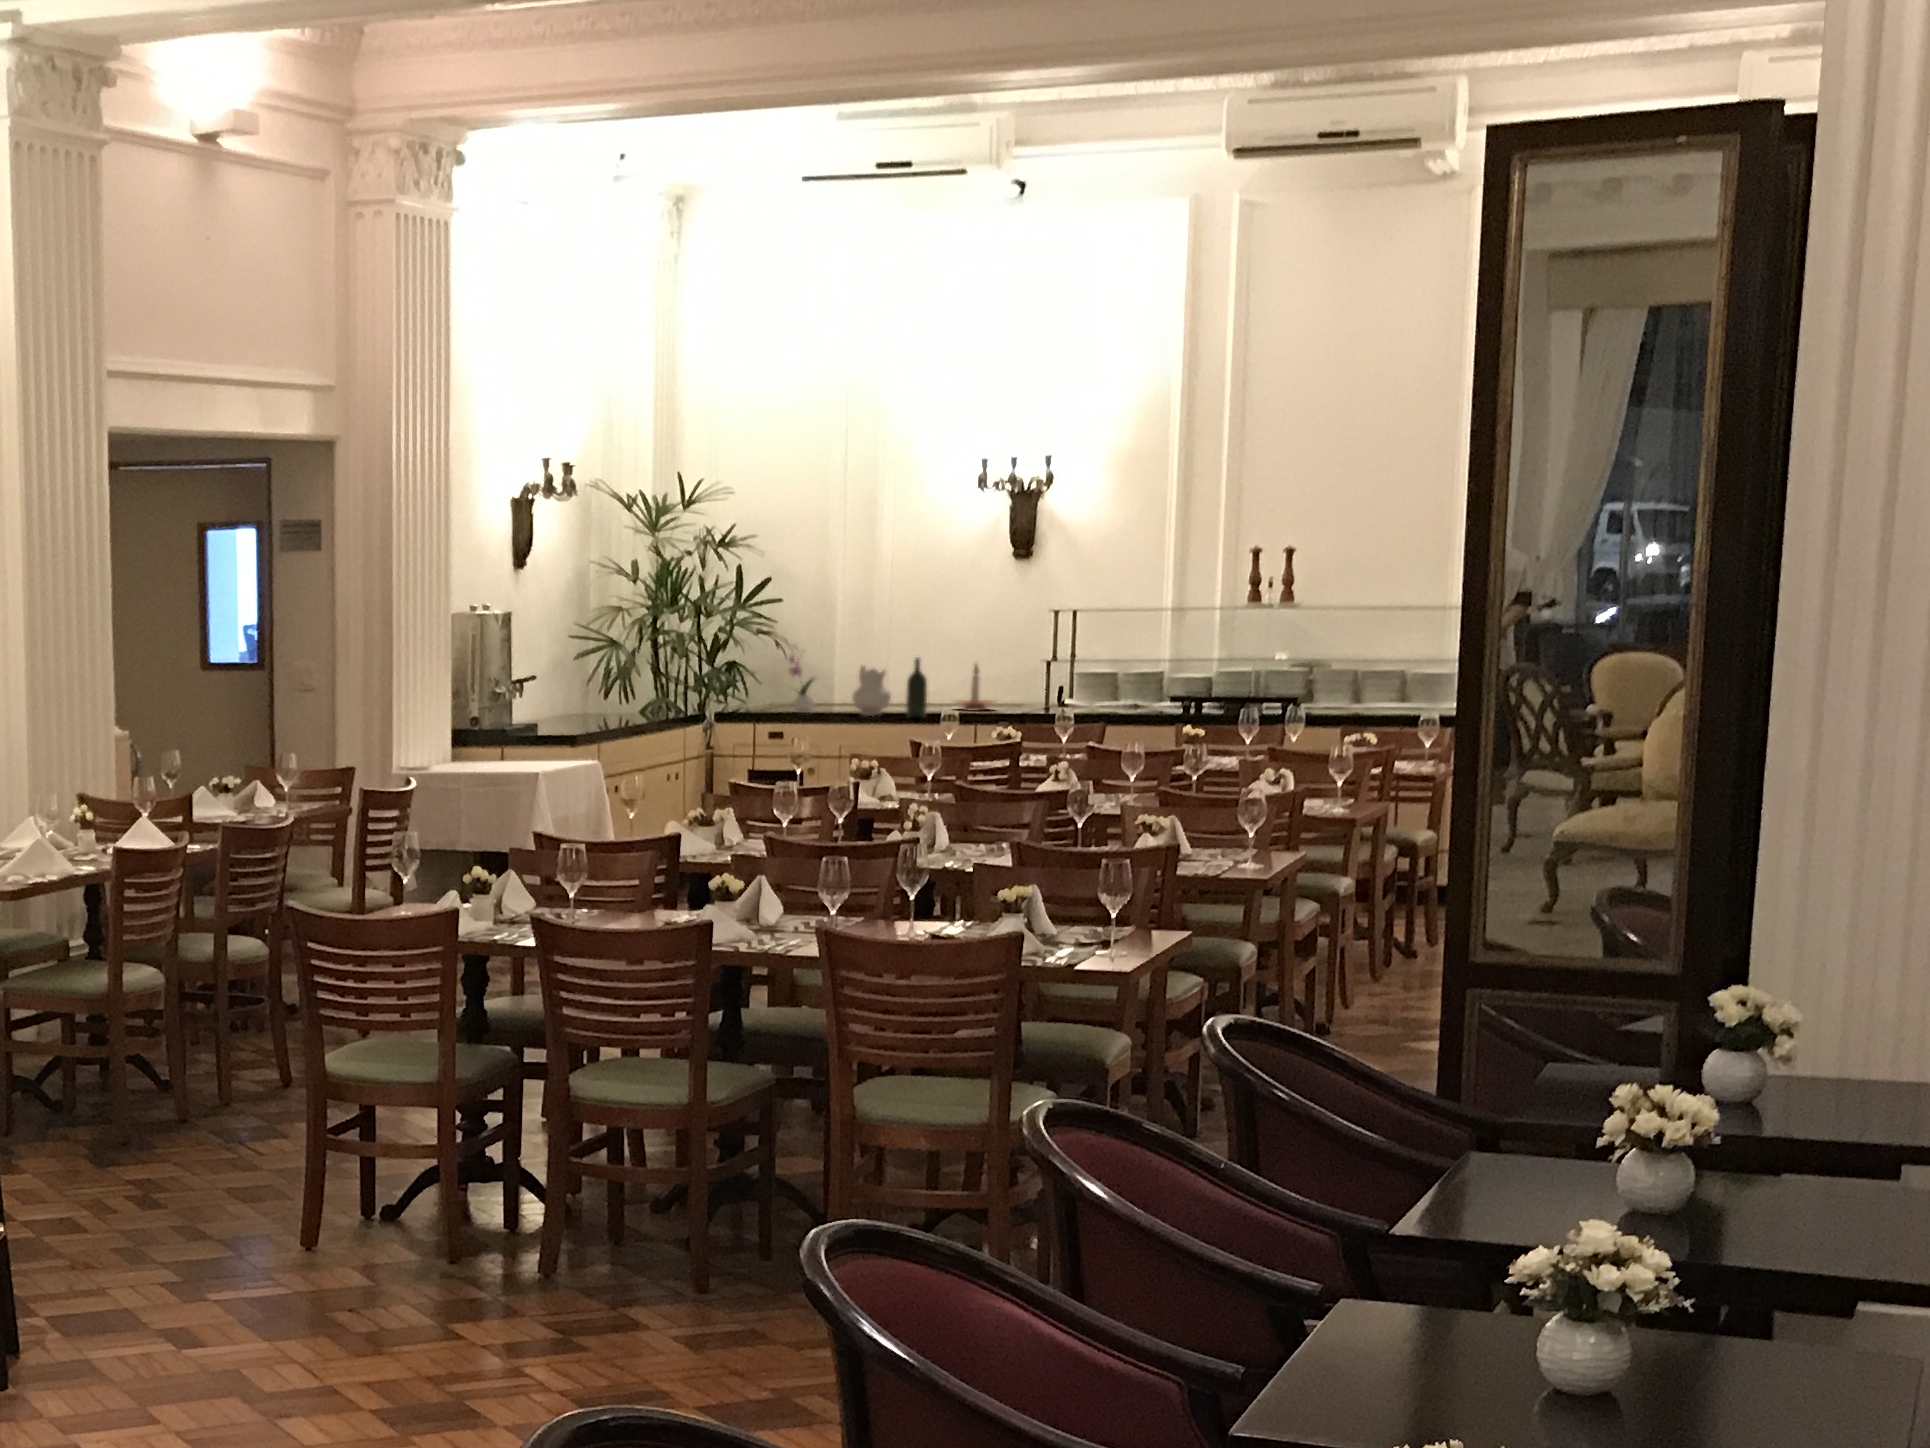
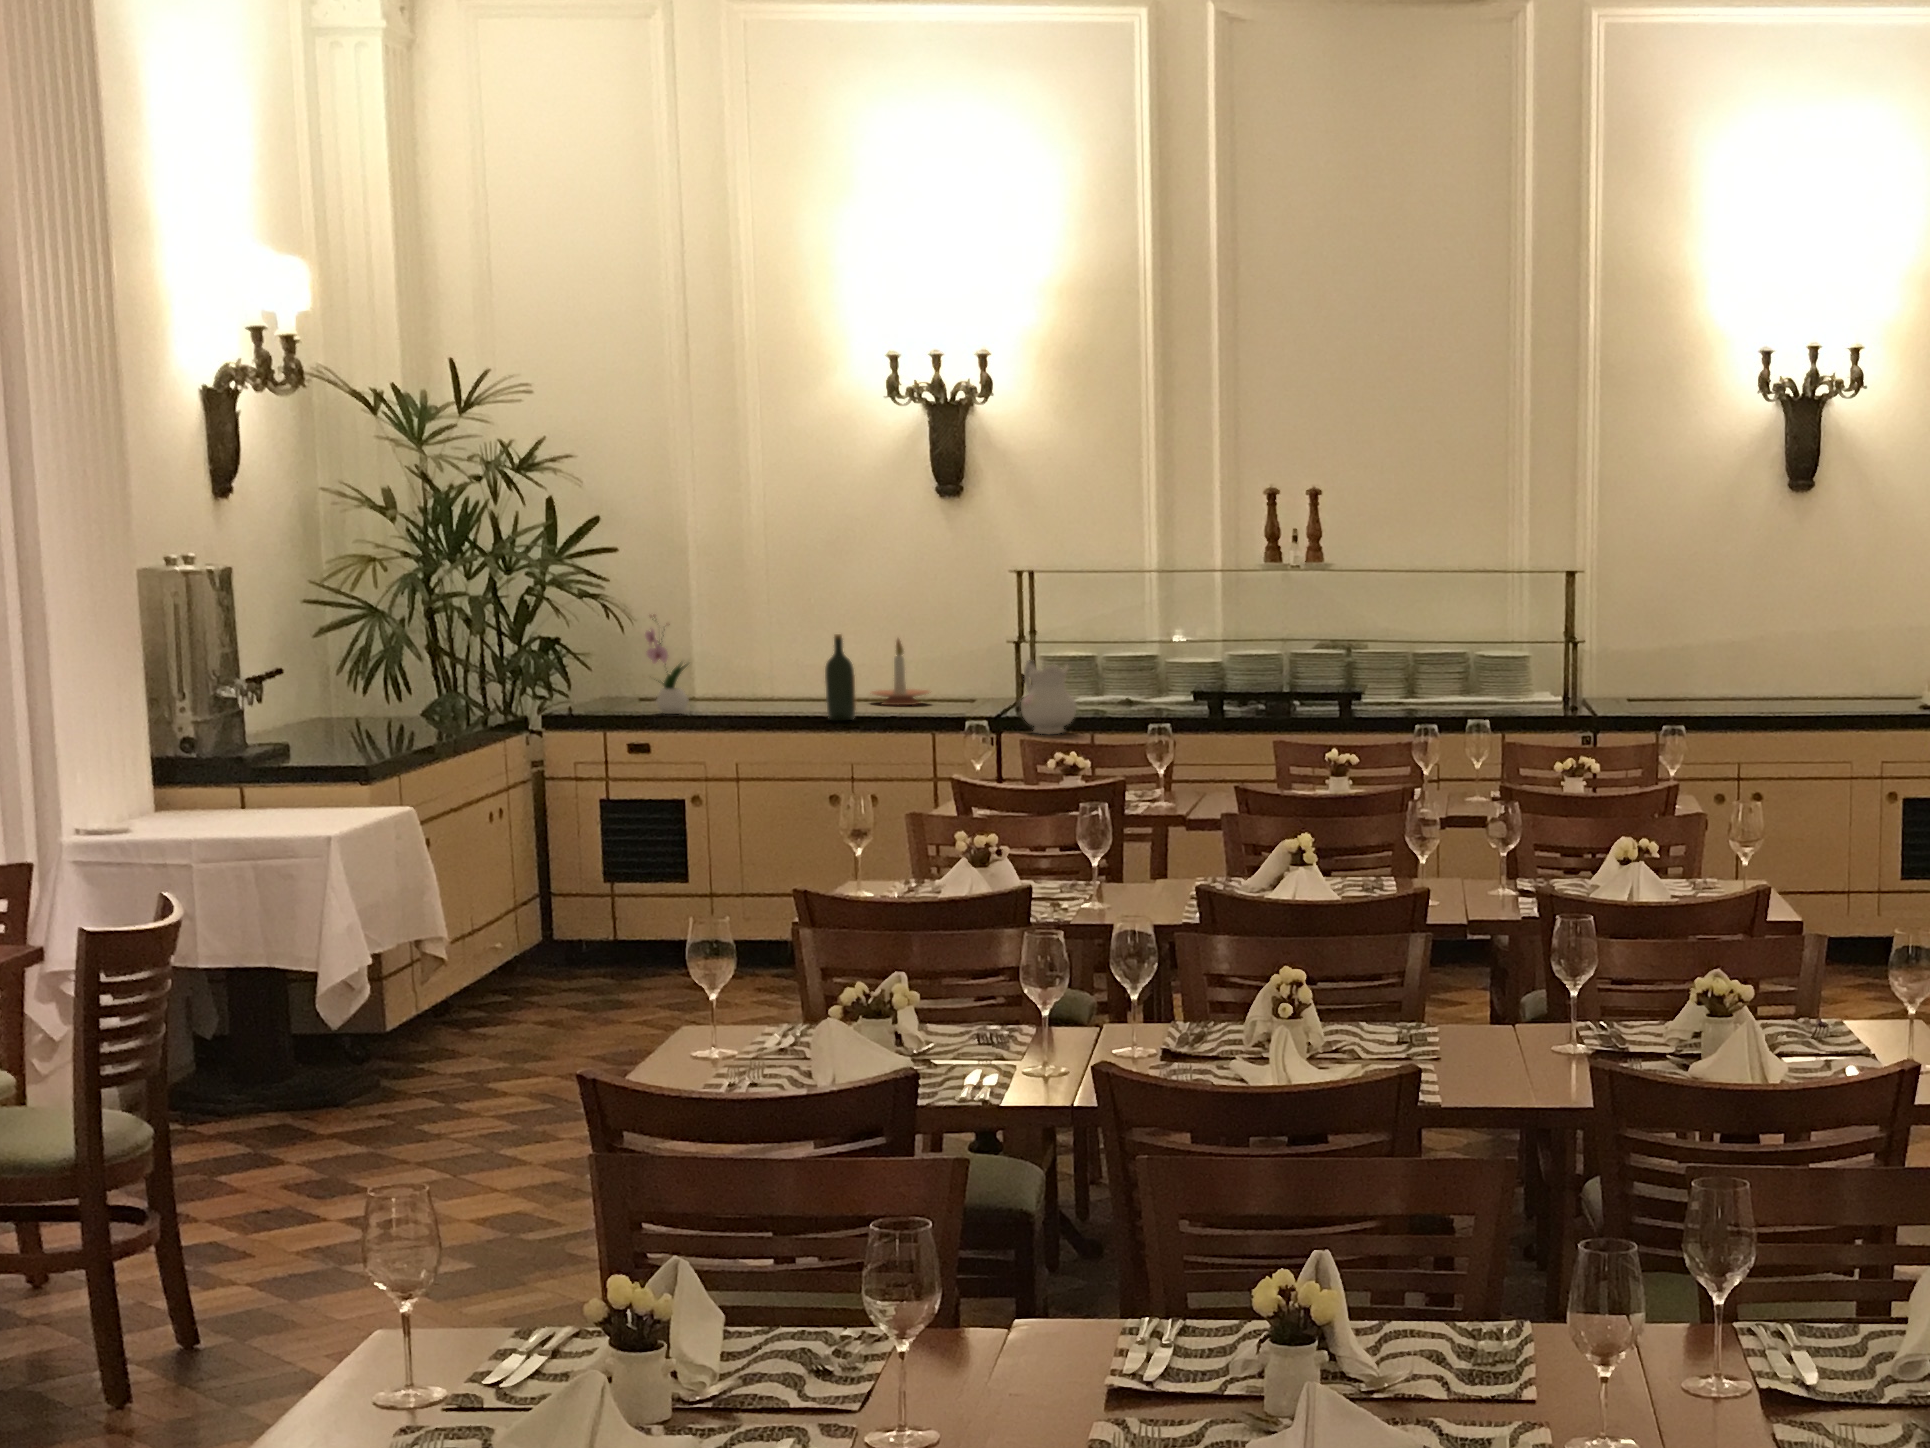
ceramic pitcher: present [853,666,891,716] -> present [1021,660,1077,734]

